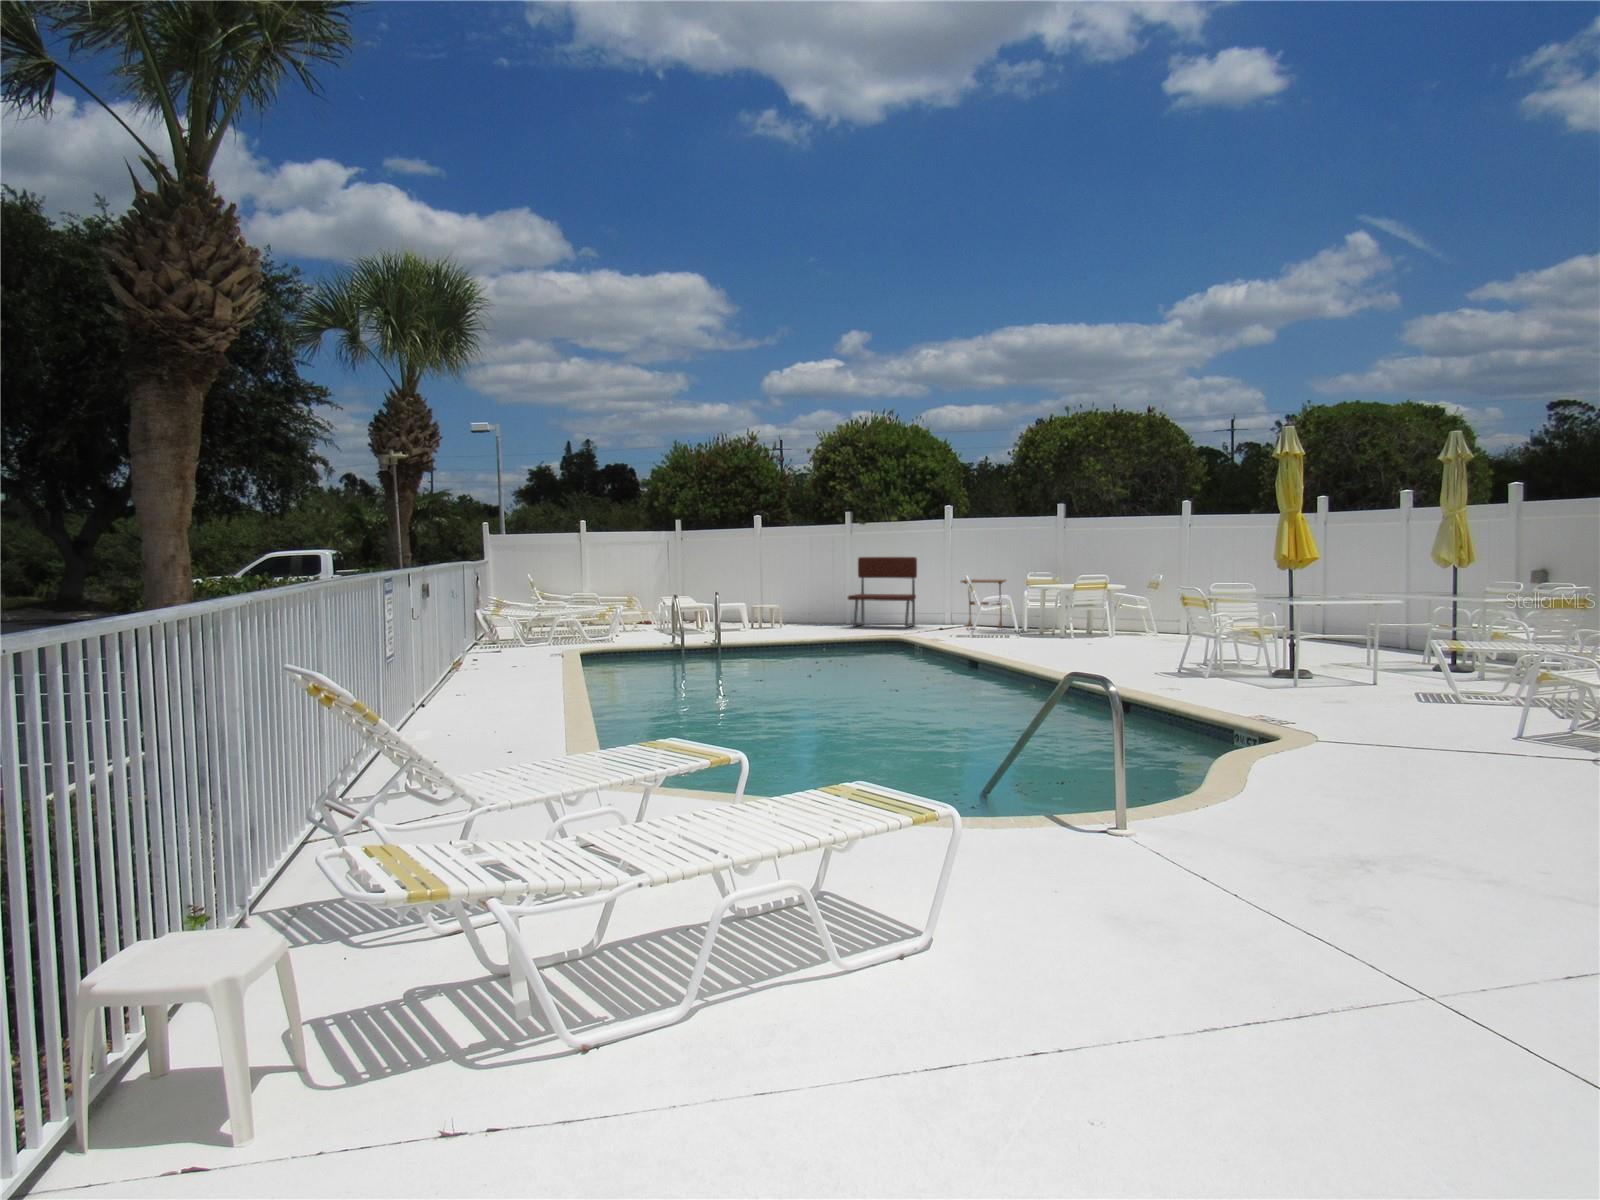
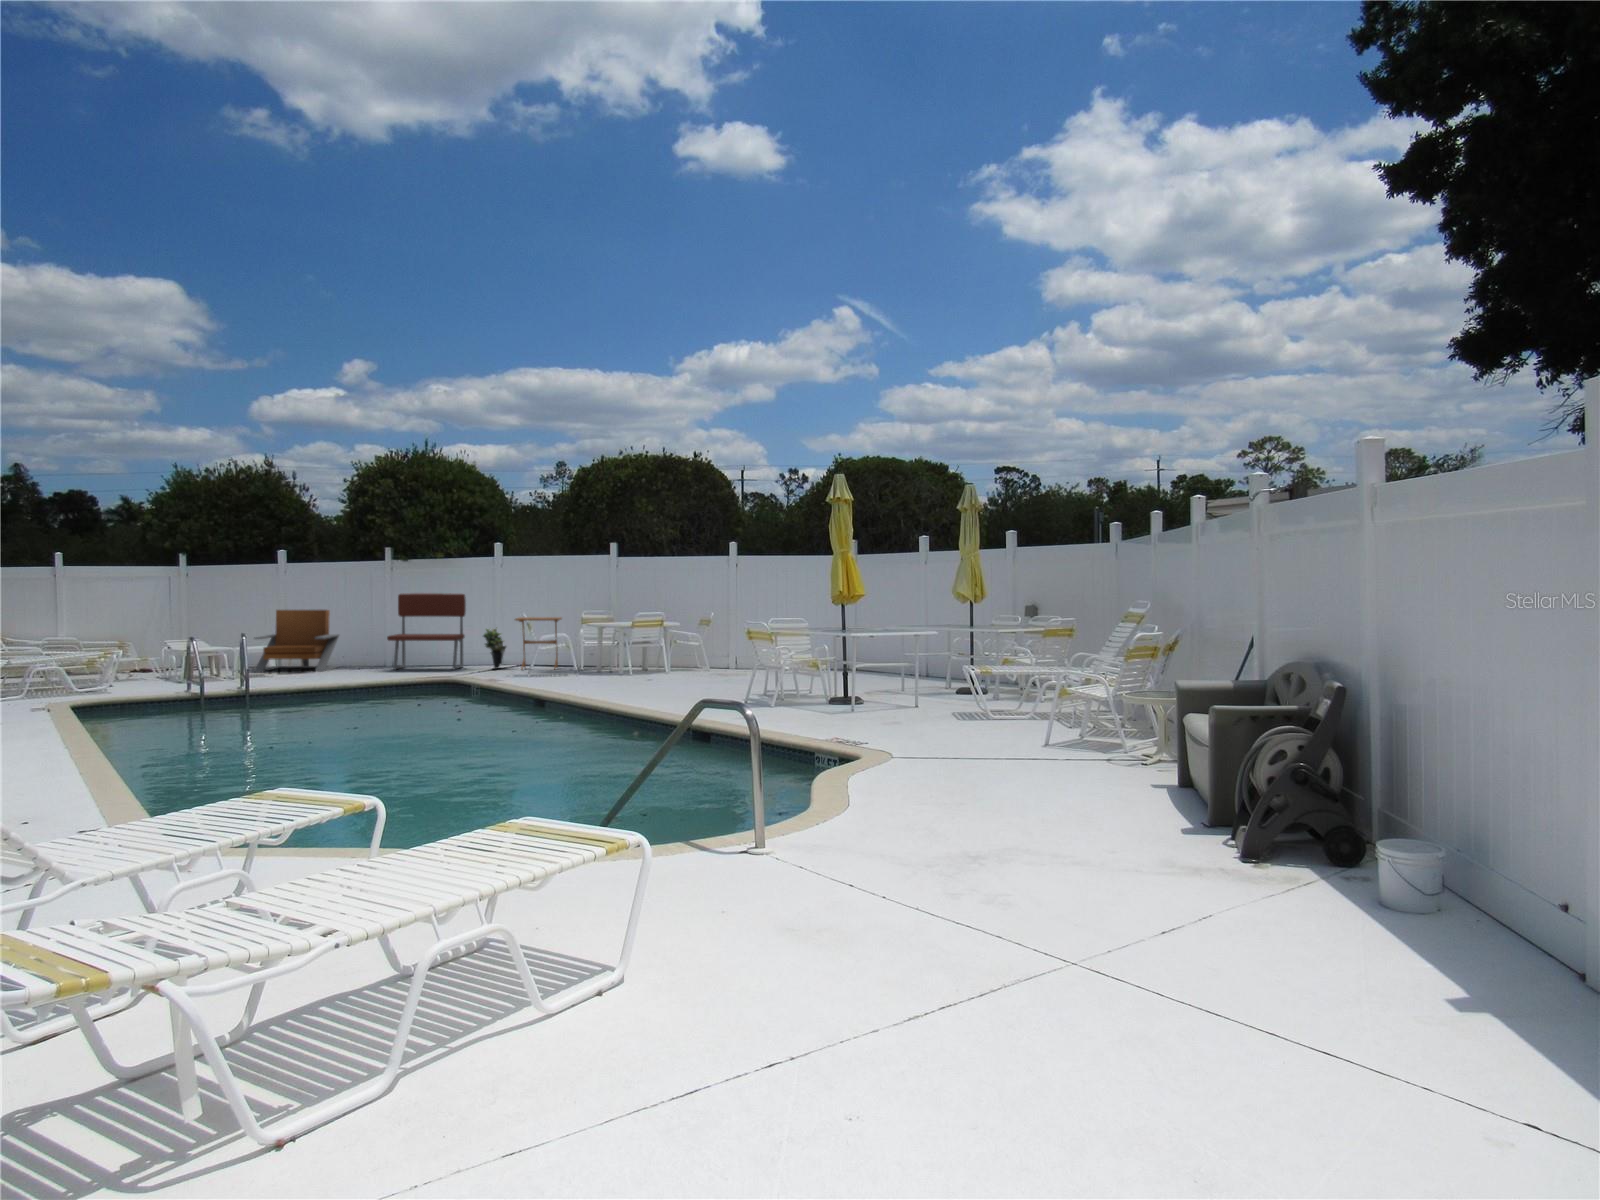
lounge chair: none [739,571,809,627] -> present [254,610,339,672]
potted plant: none [931,589,955,628] -> present [483,629,506,668]

